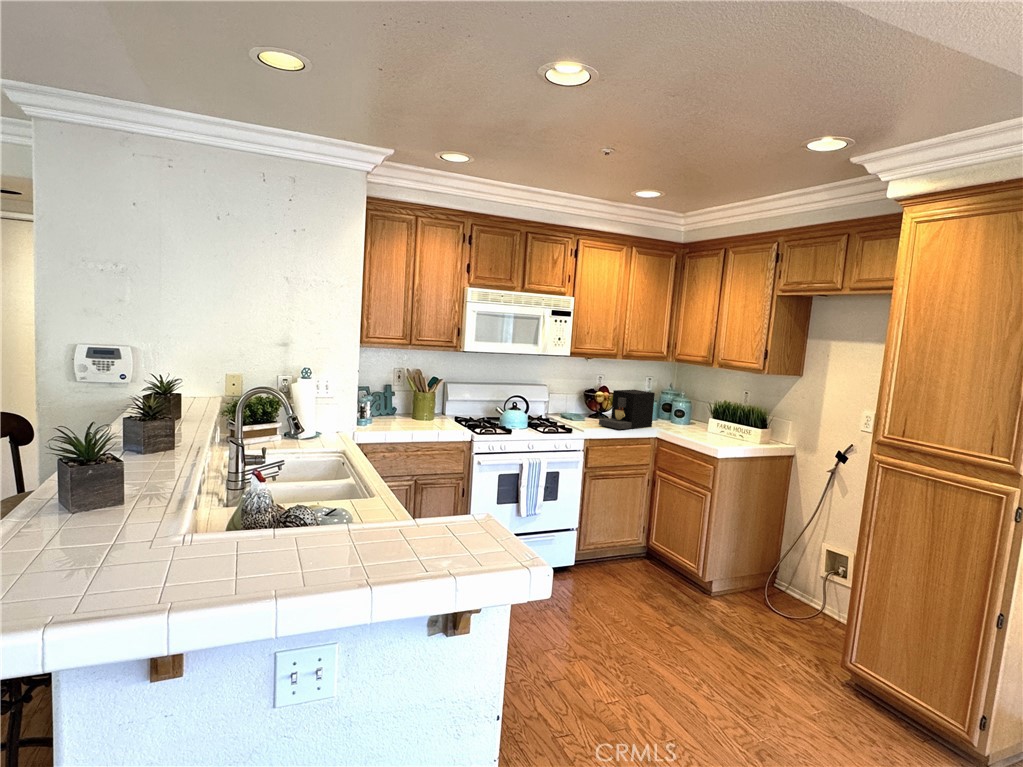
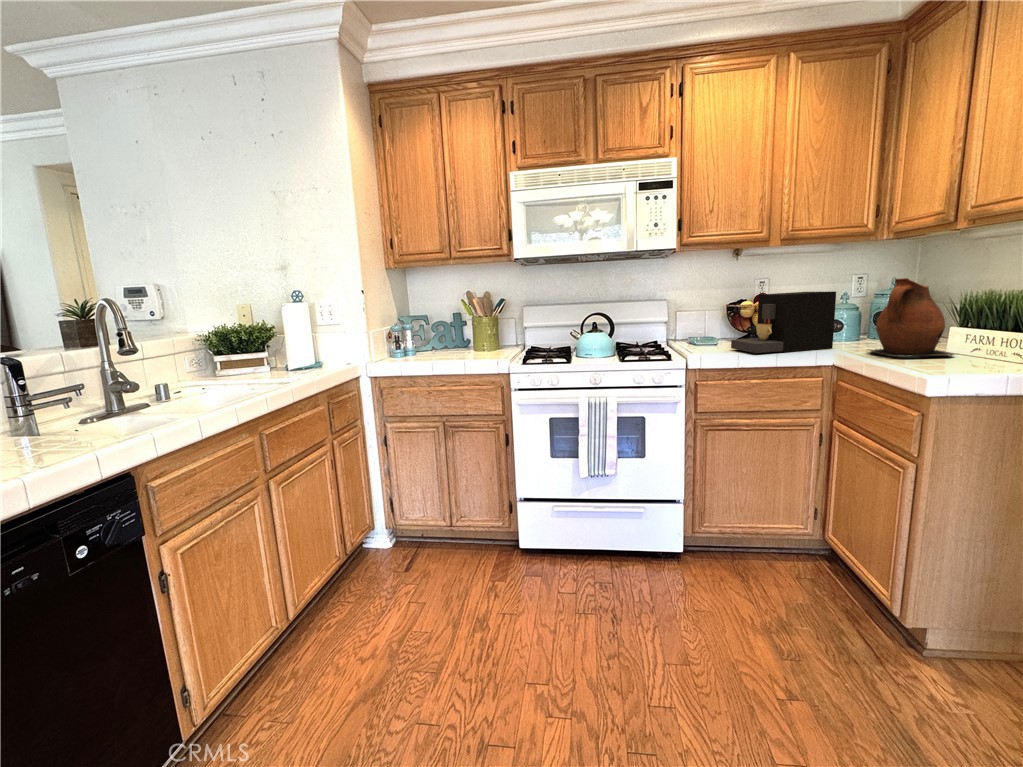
ceramic pitcher: none [672,391,713,435] -> present [871,278,955,357]

